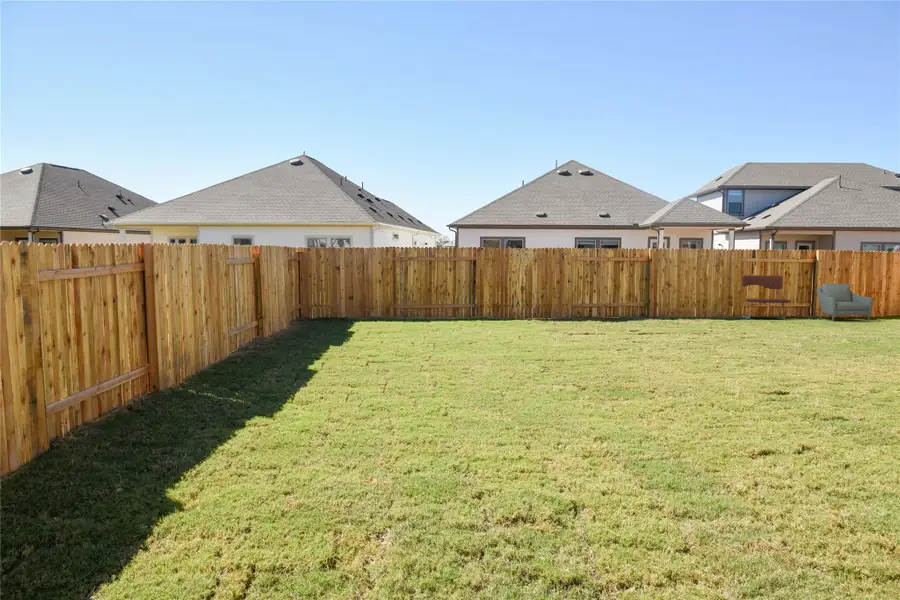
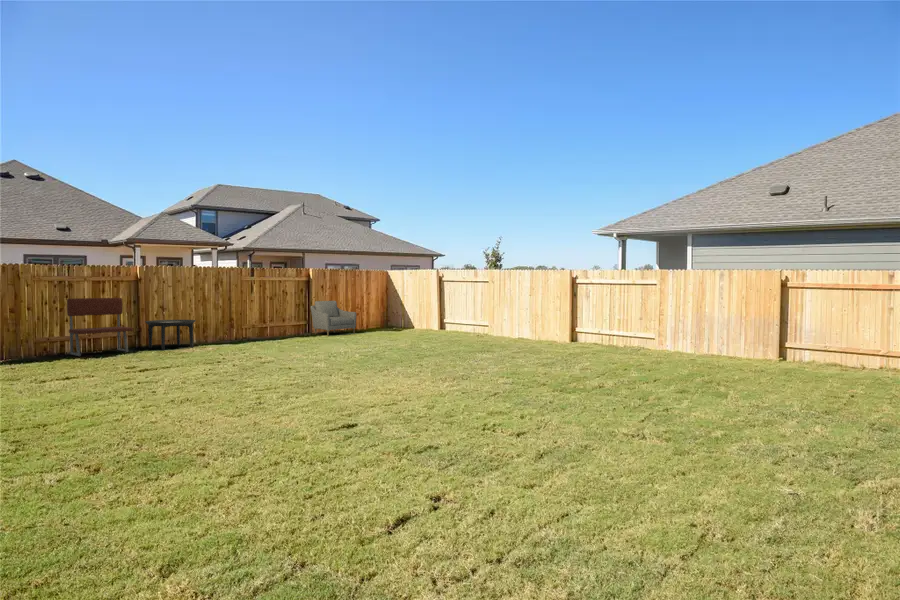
bench: present [742,275,790,319] -> present [67,298,133,356]
round table: none [651,295,693,320] -> present [145,320,196,350]

